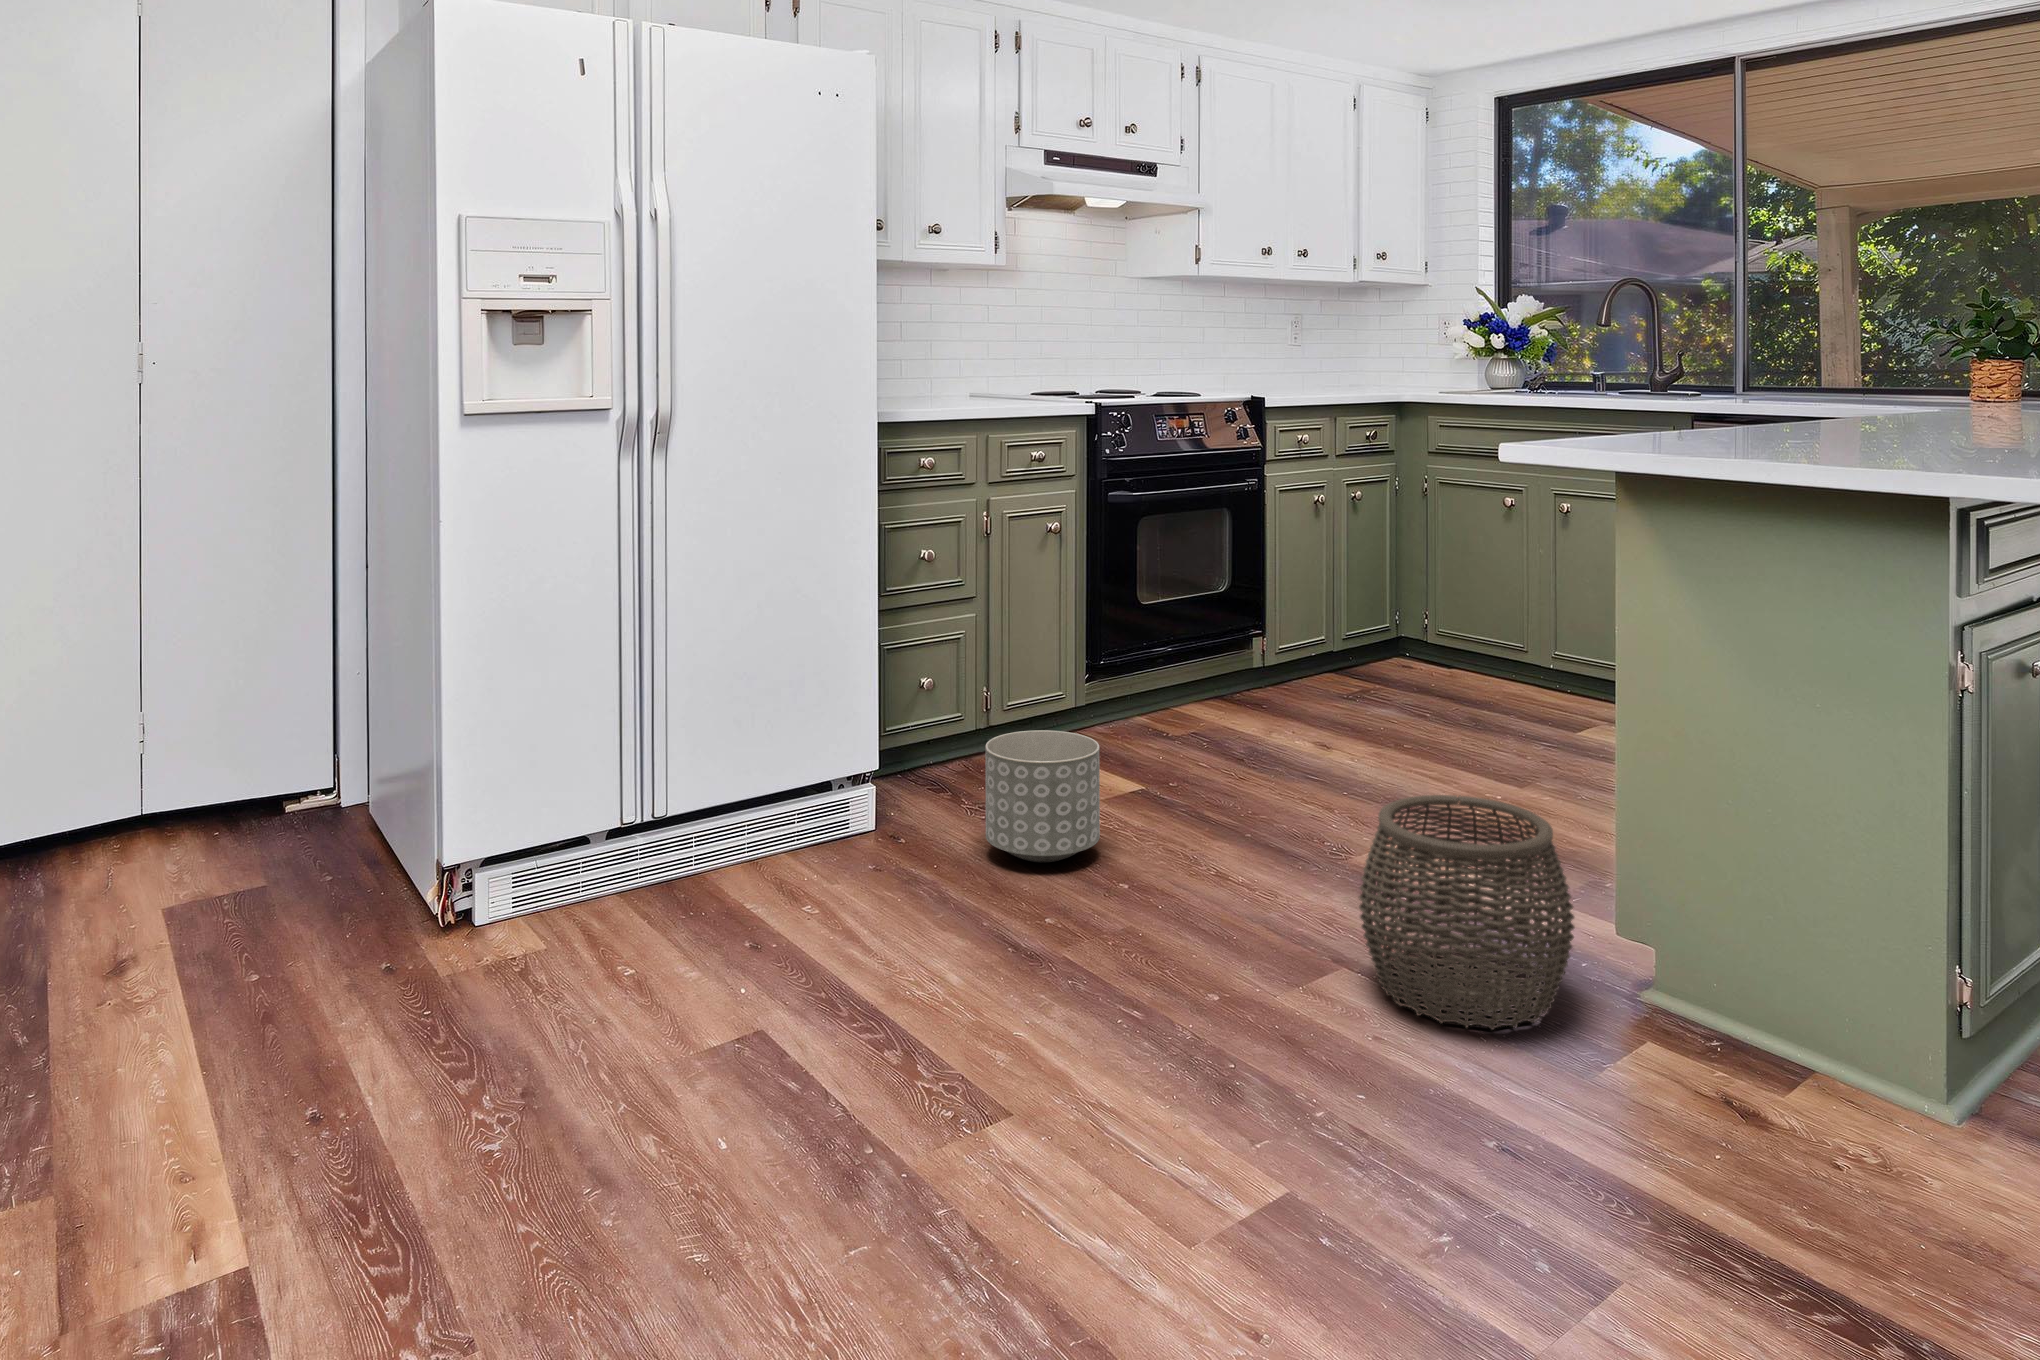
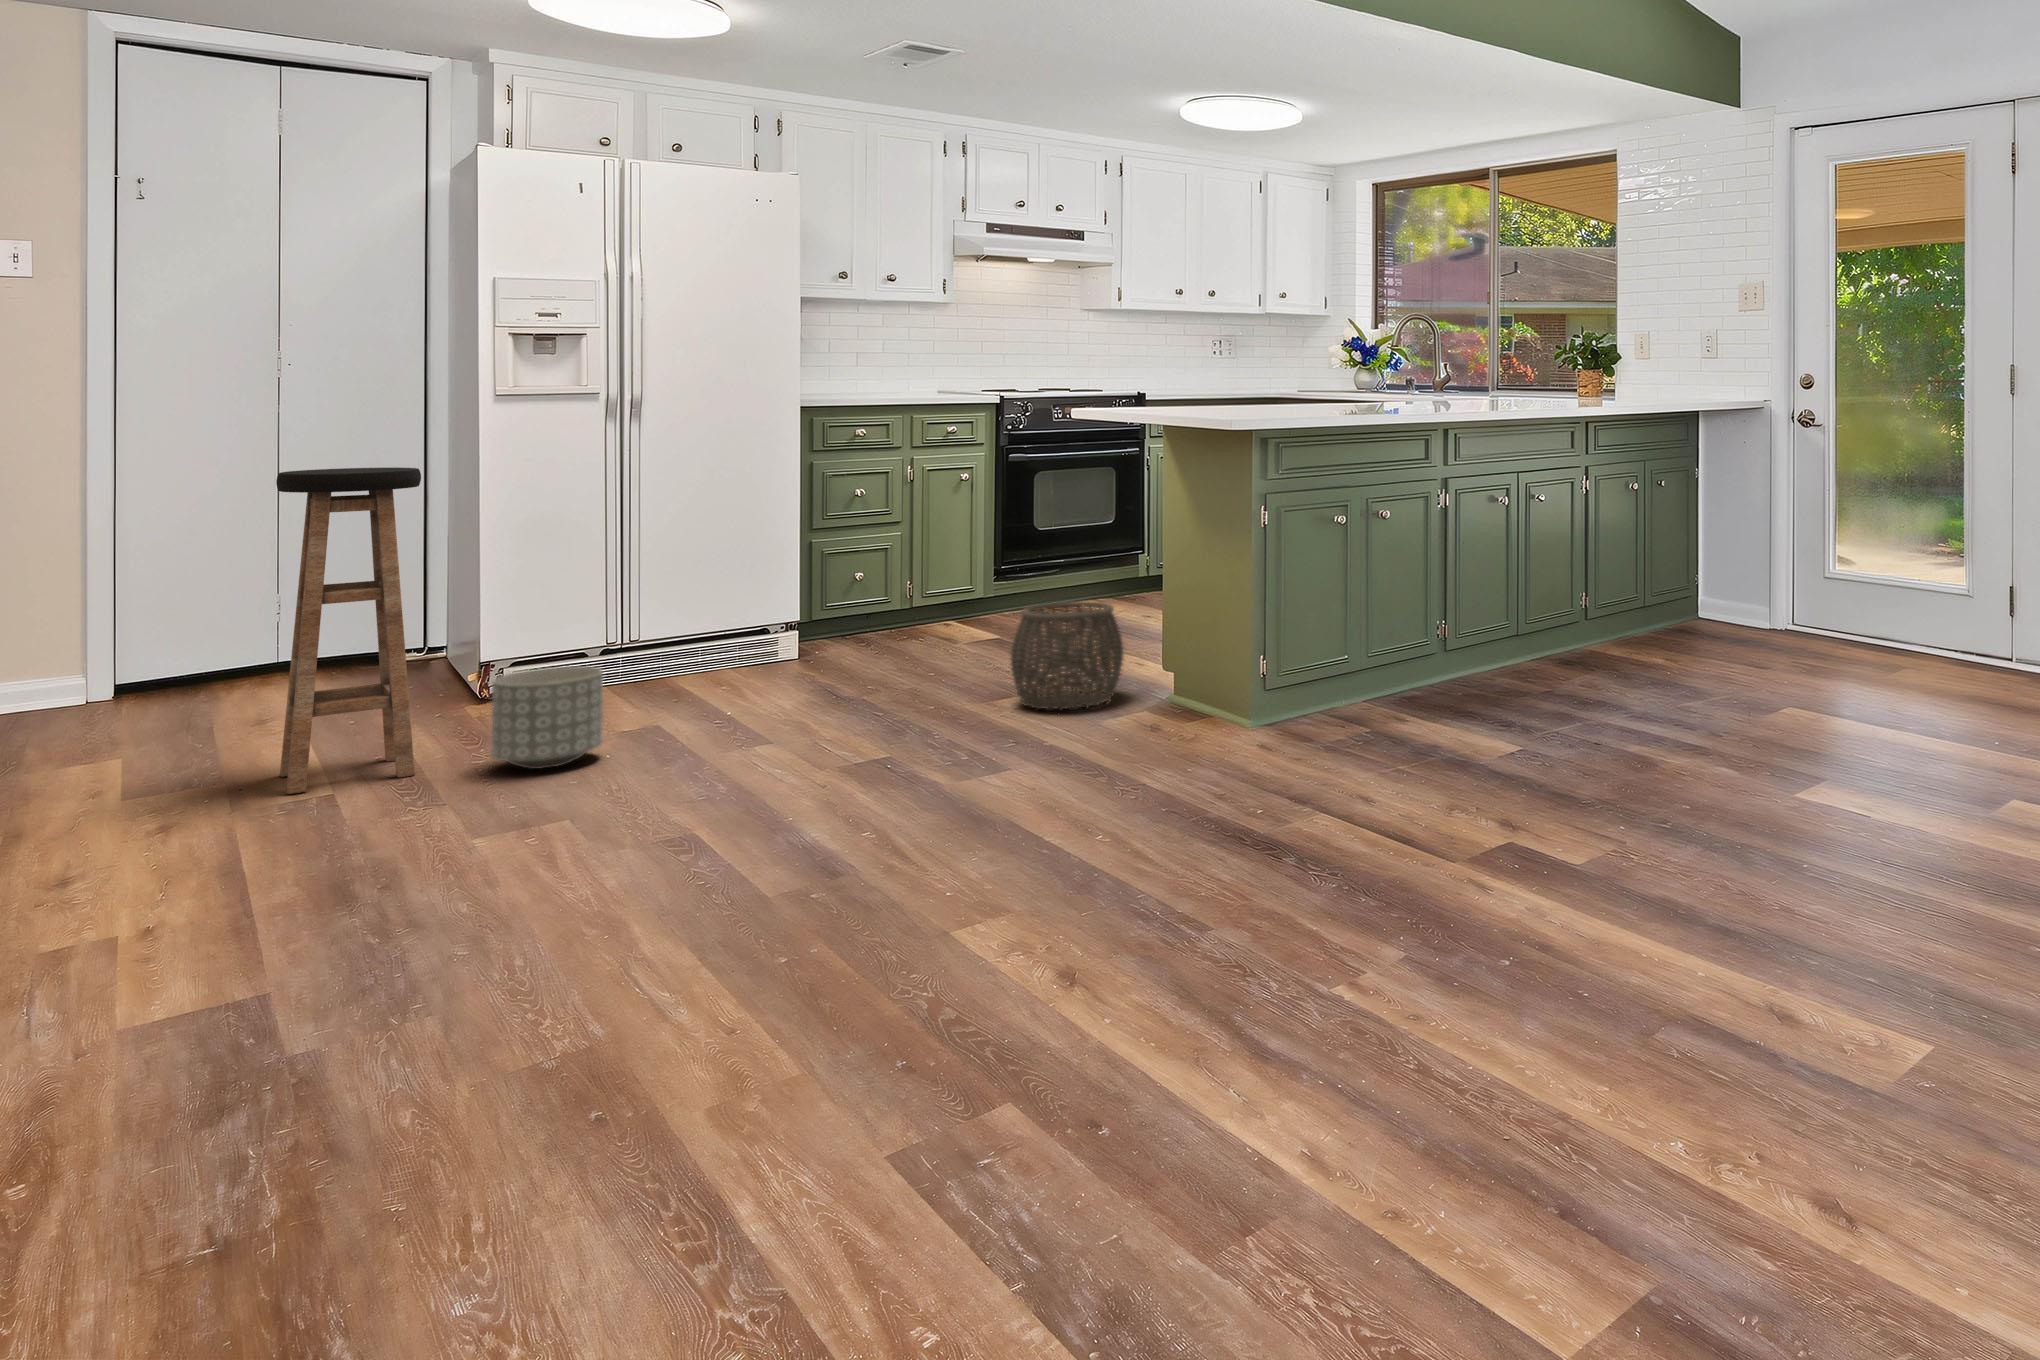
bar stool: none [130,575,392,1289] -> present [276,468,421,794]
planter: present [986,730,1100,862] -> present [492,666,603,769]

